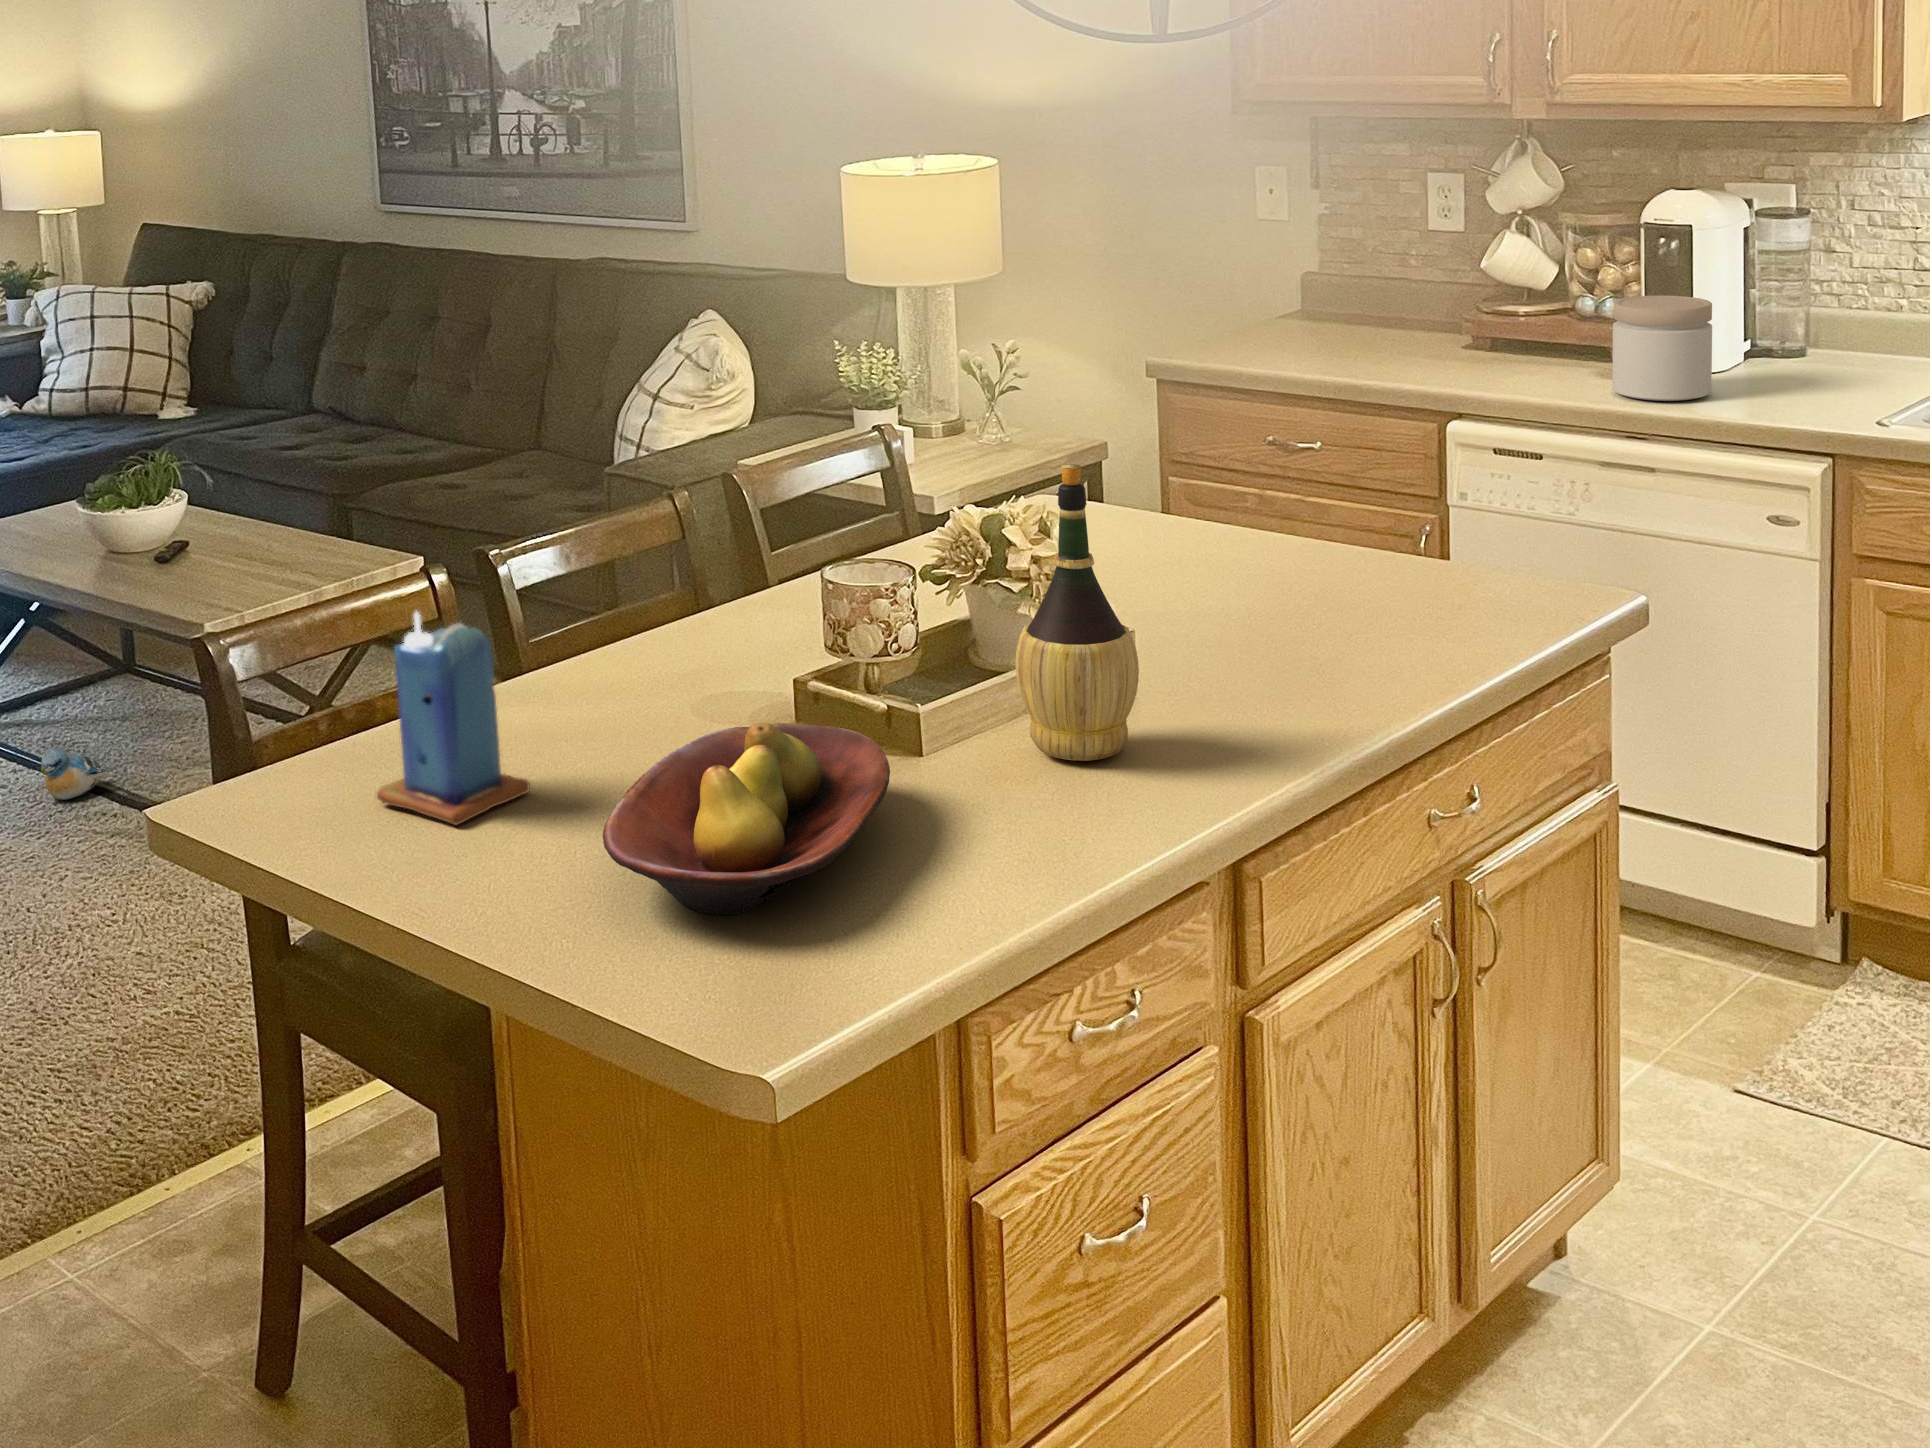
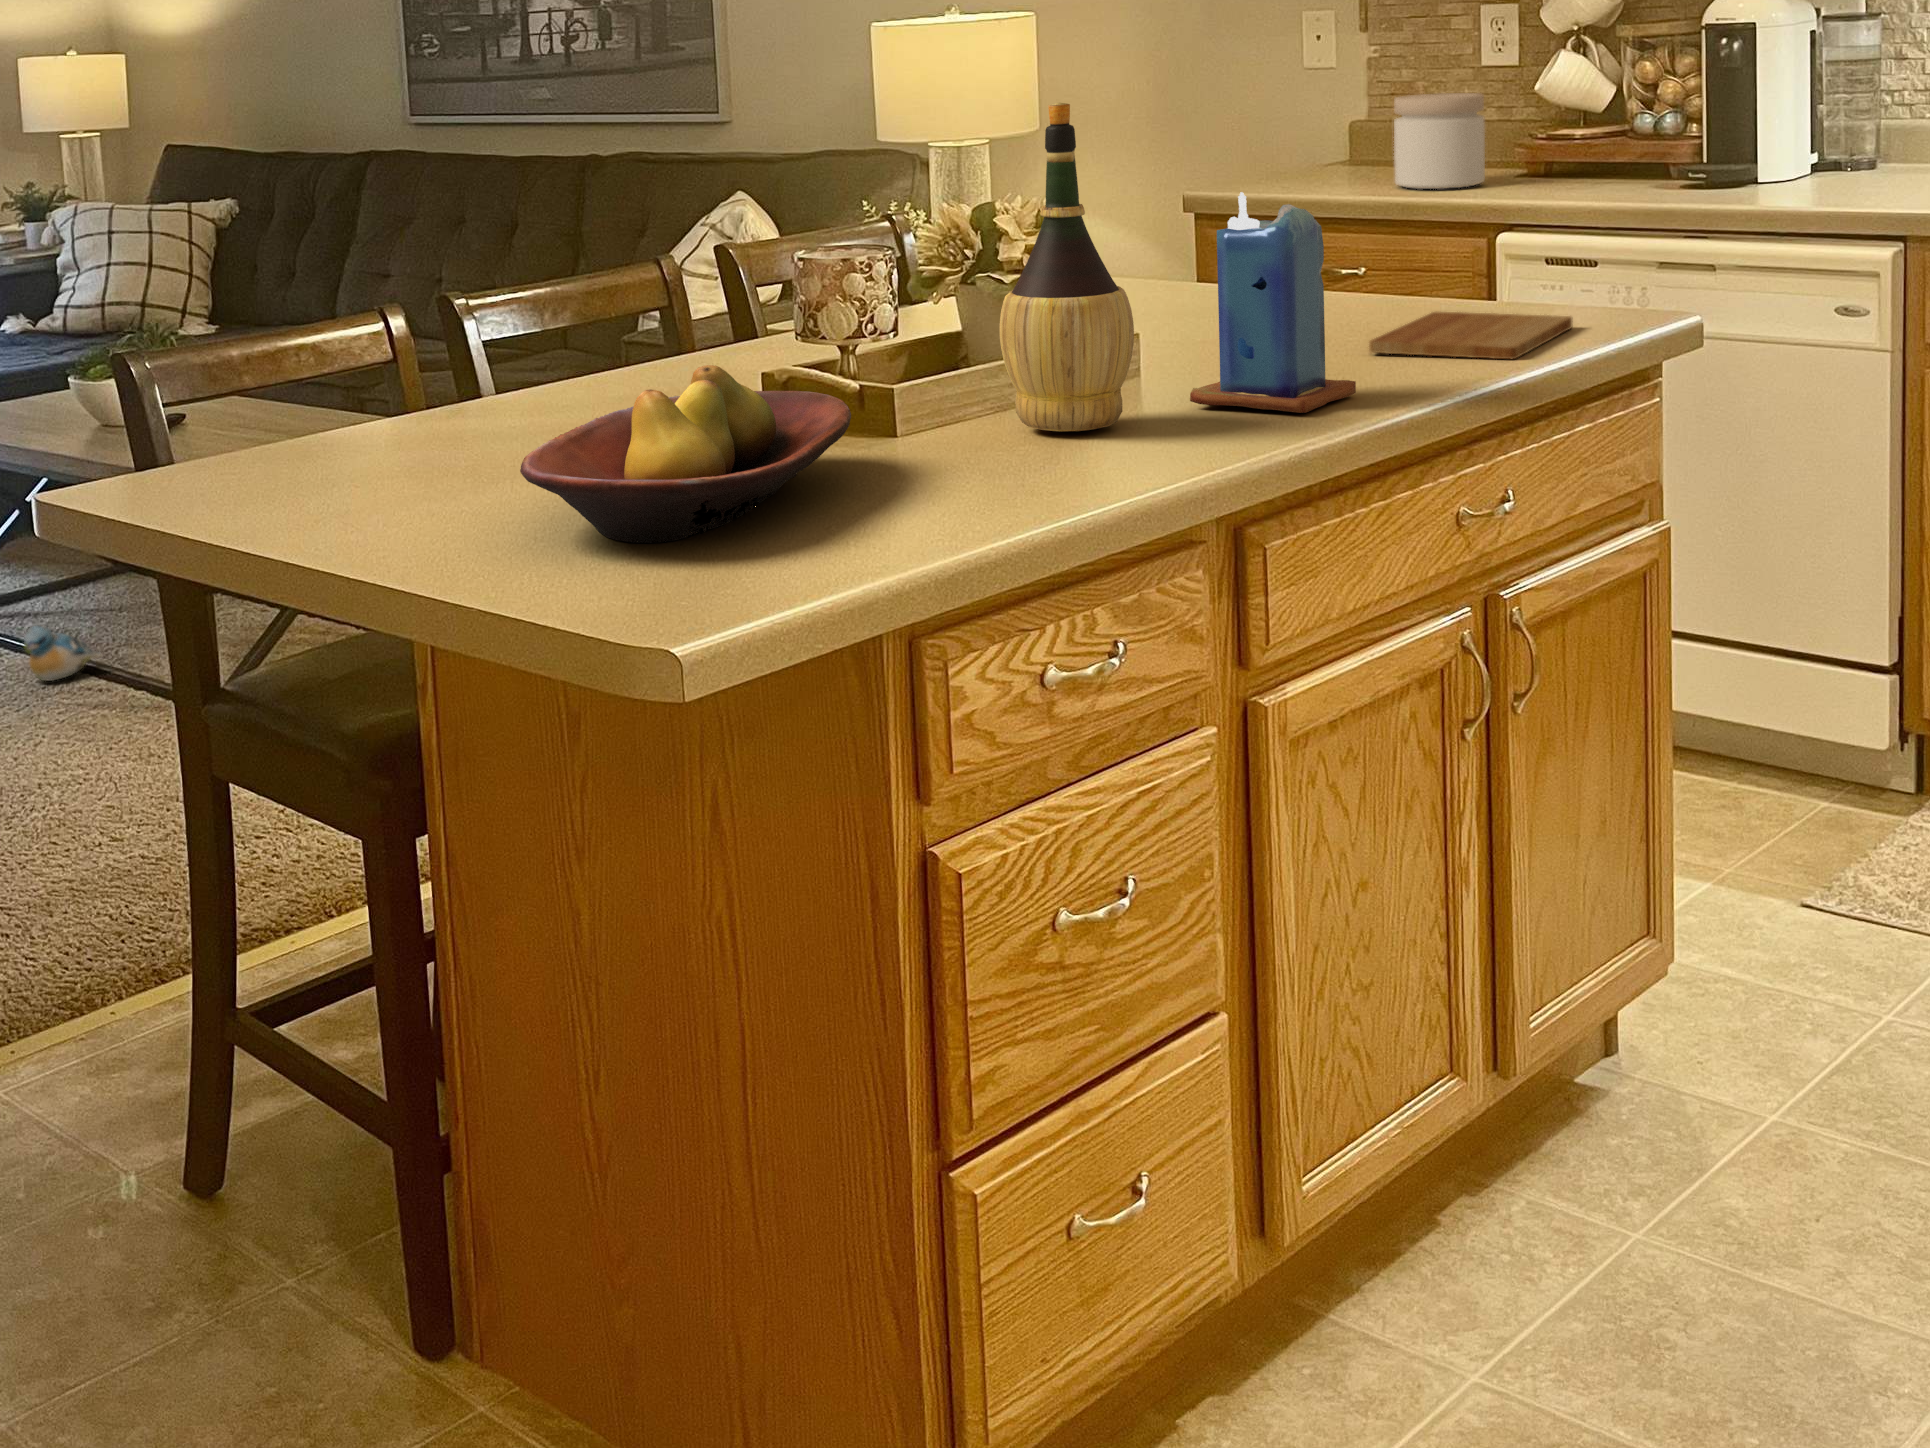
jar: present [1612,296,1712,401] -> present [1394,93,1485,189]
cutting board: none [1344,585,1530,661] -> present [1369,312,1573,359]
candle: present [377,612,530,825] -> present [1190,192,1356,413]

